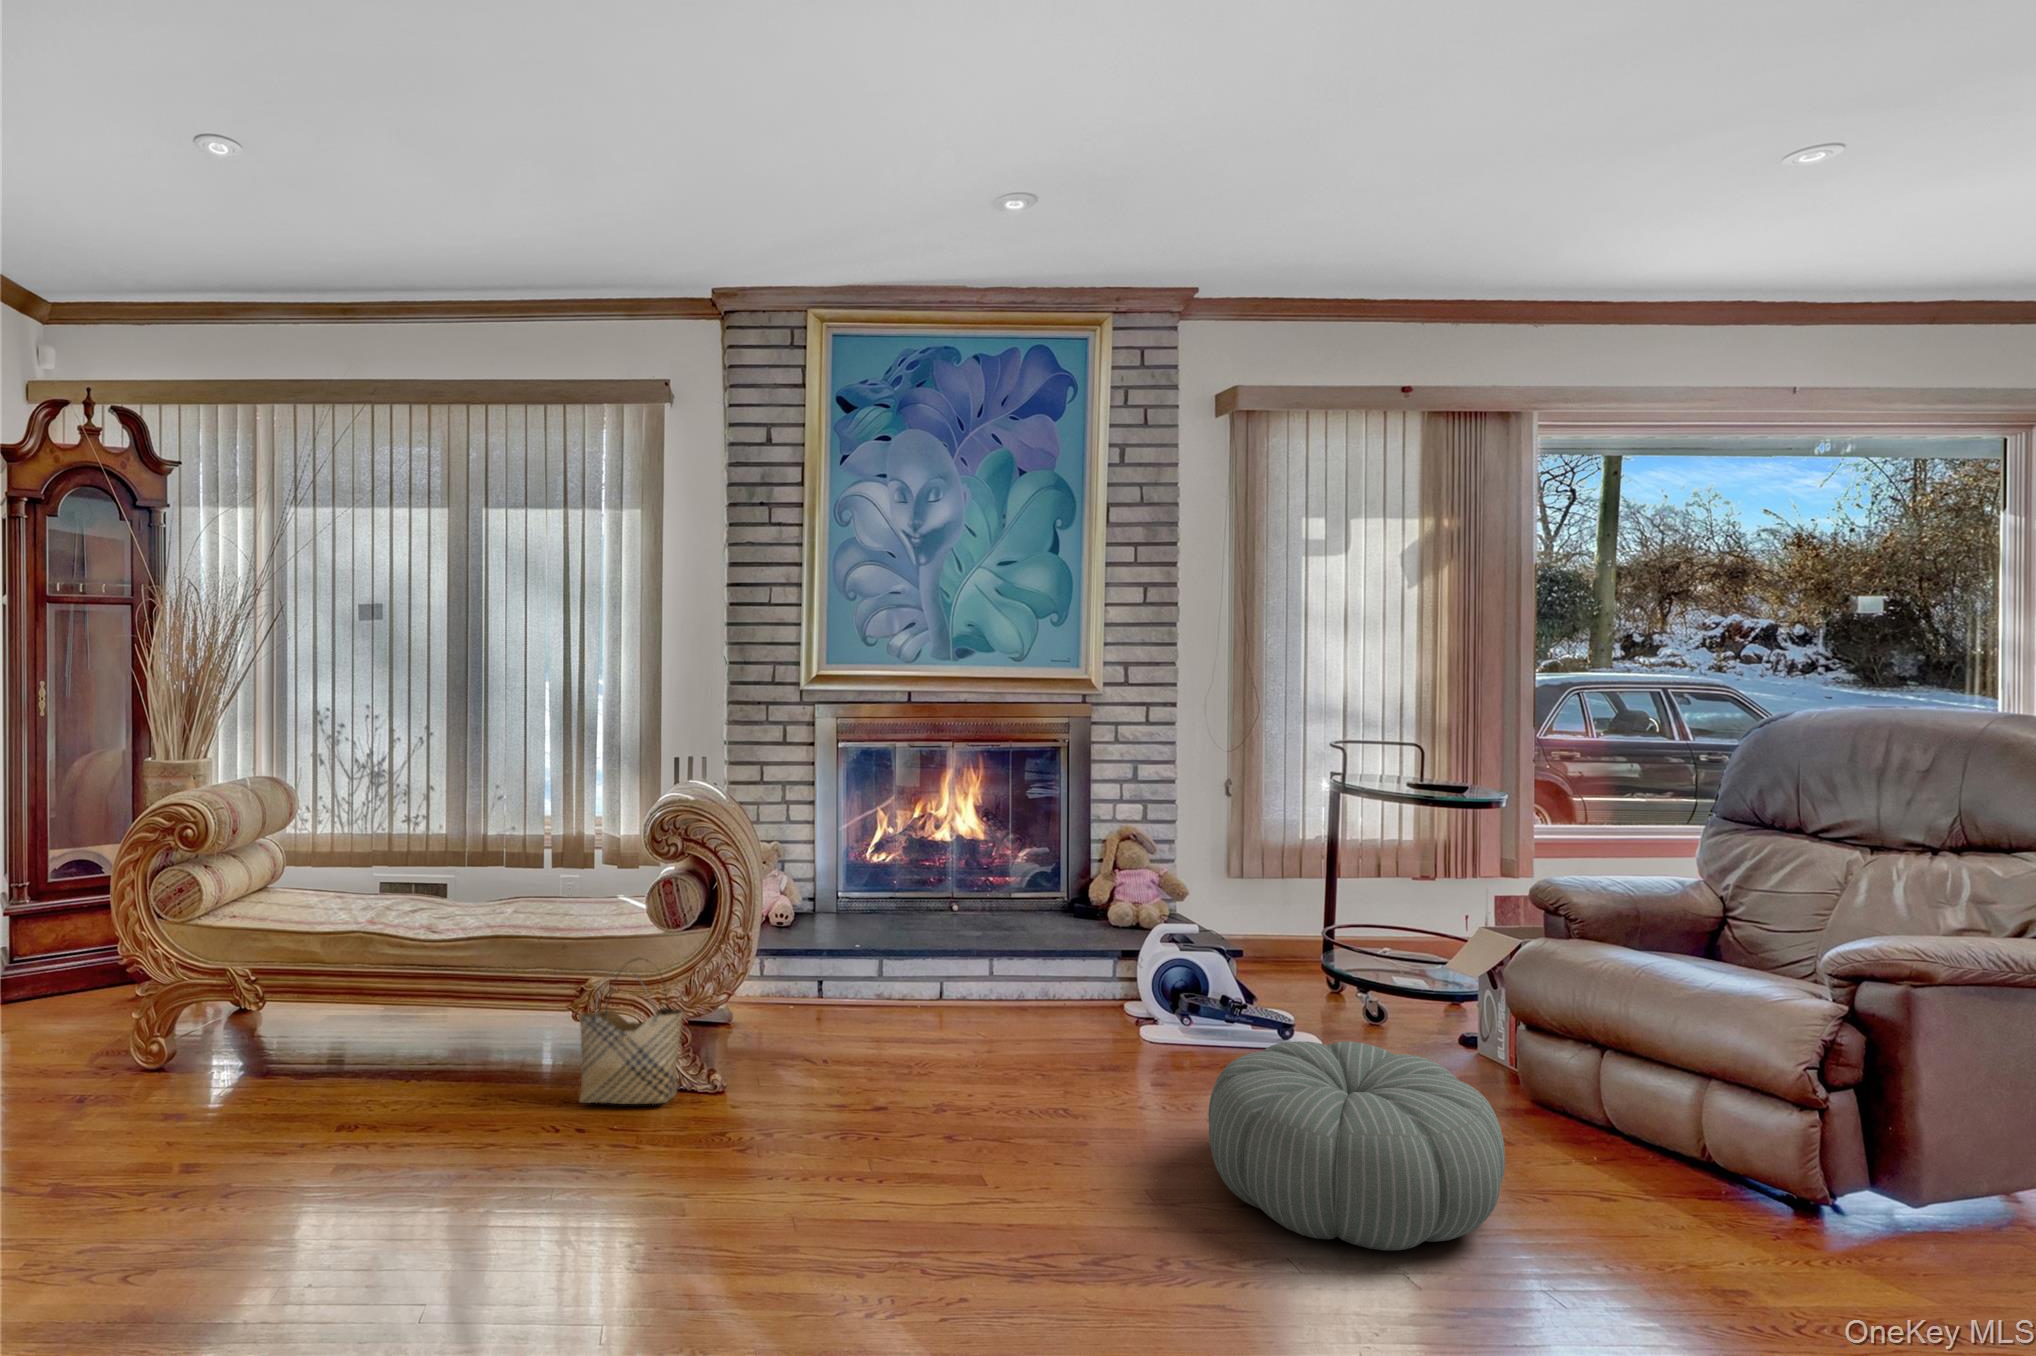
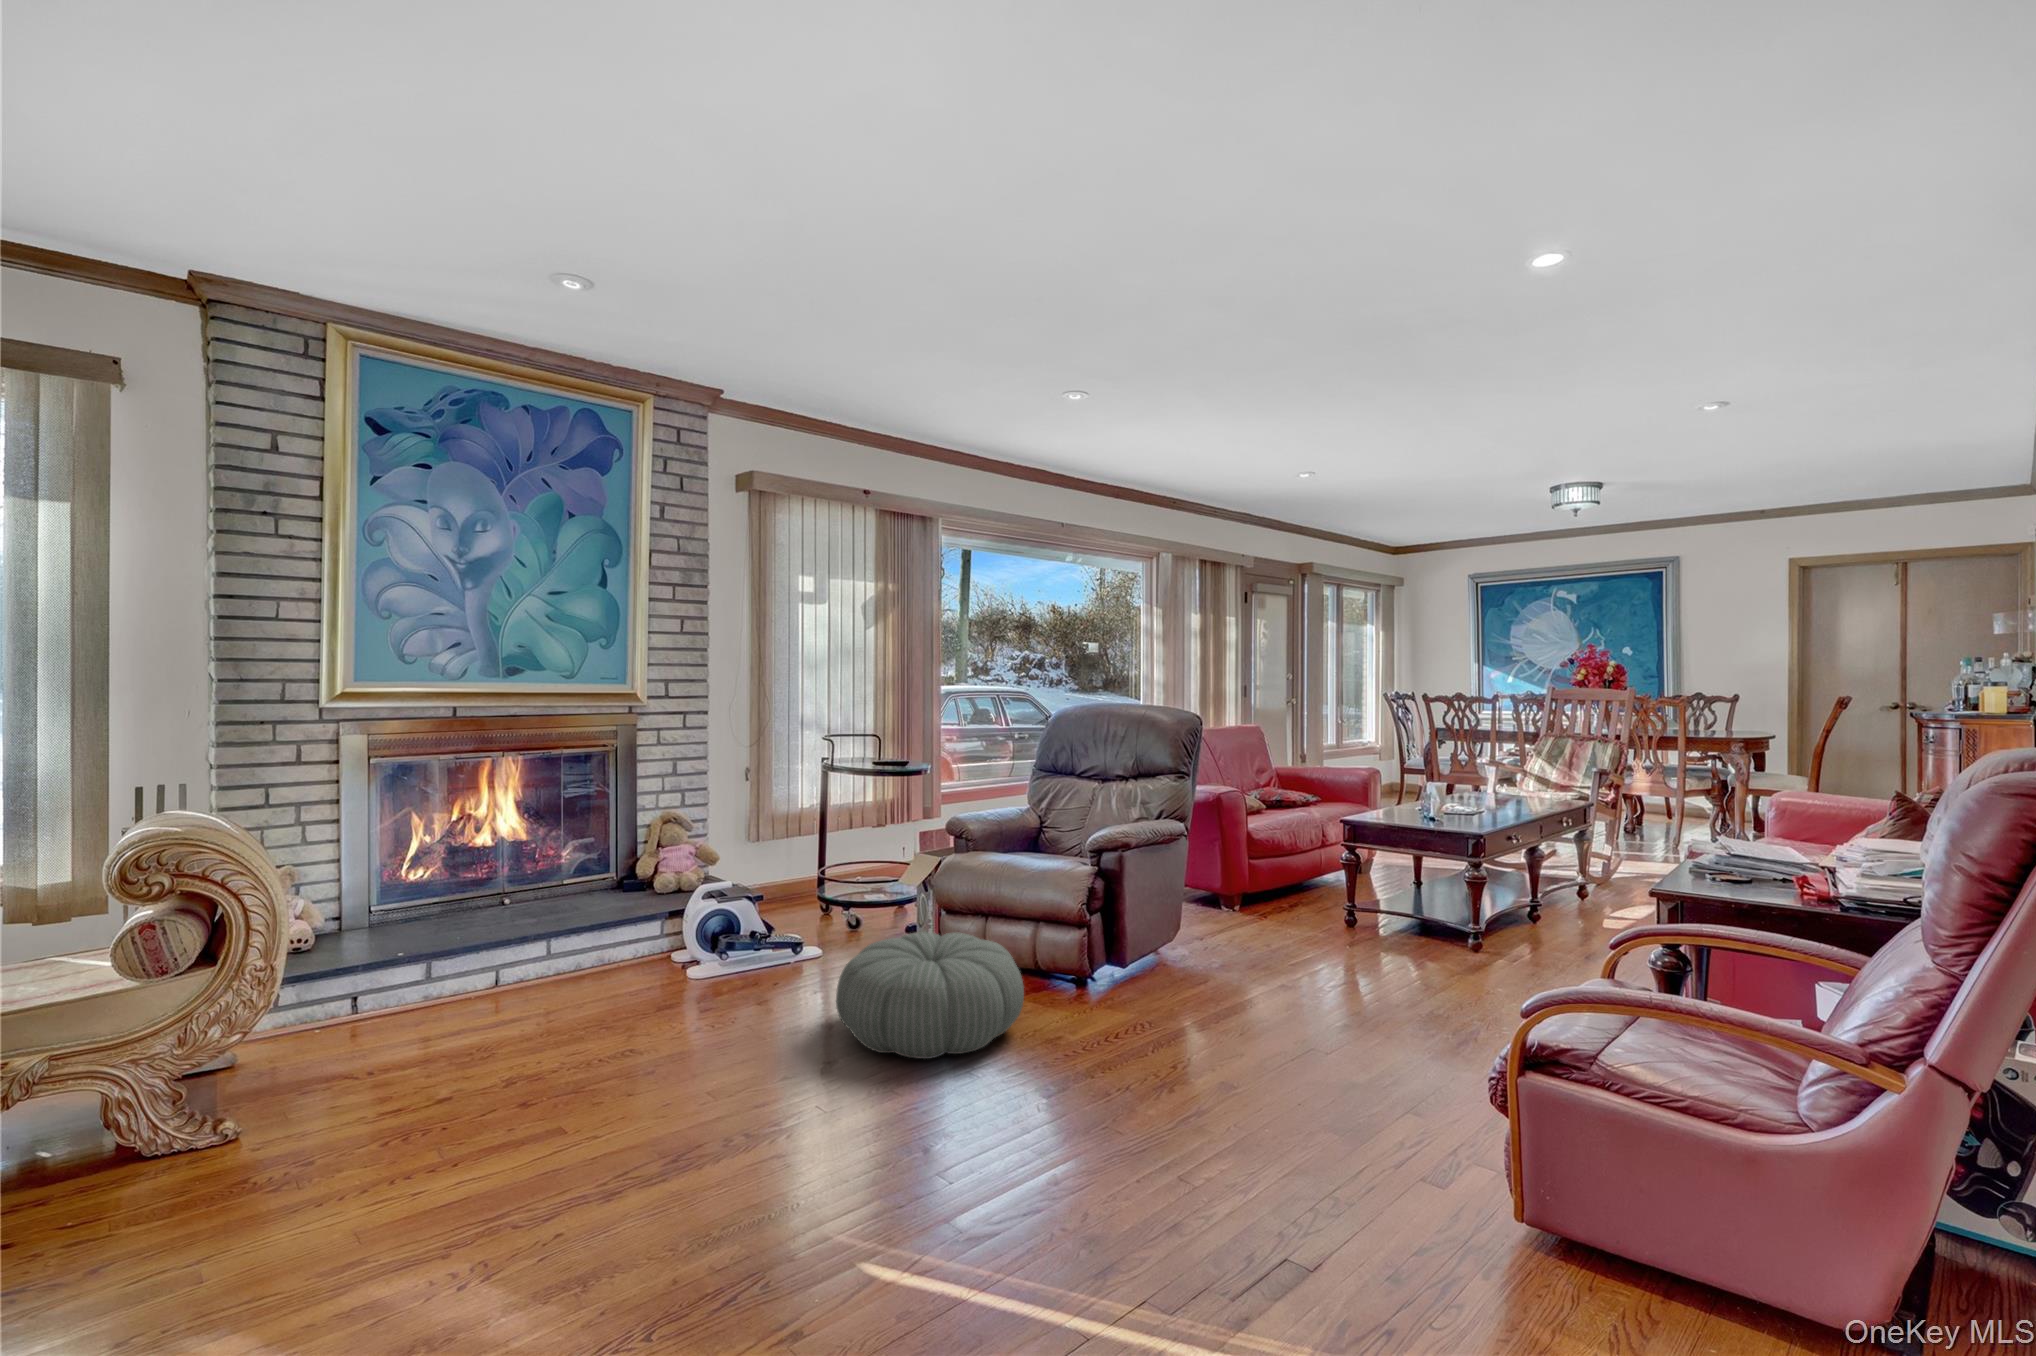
woven basket: present [579,958,684,1104] -> none [141,1003,294,1182]

